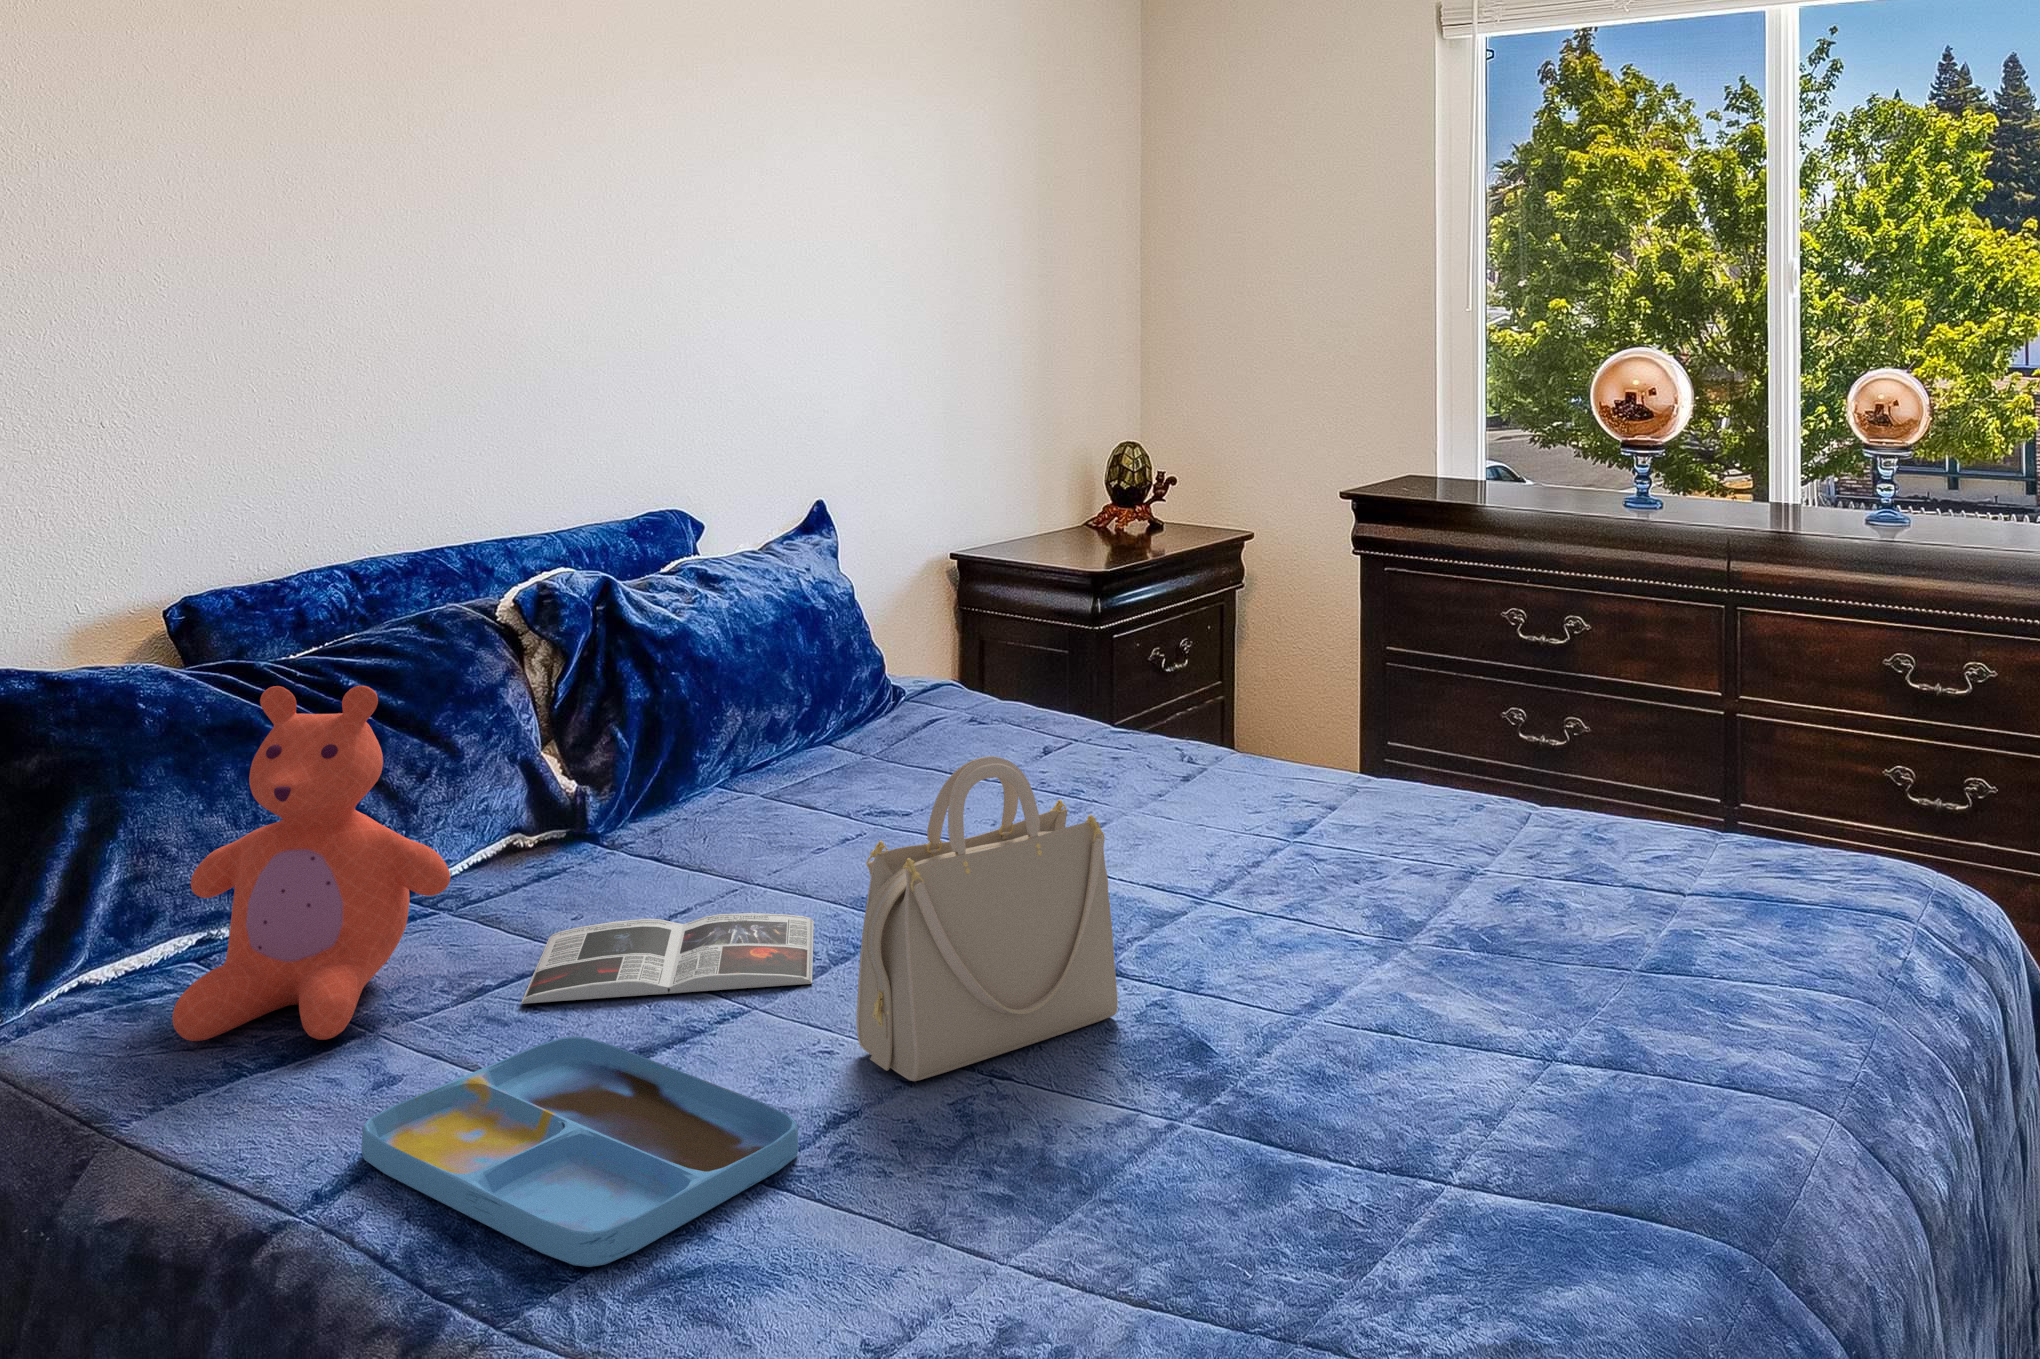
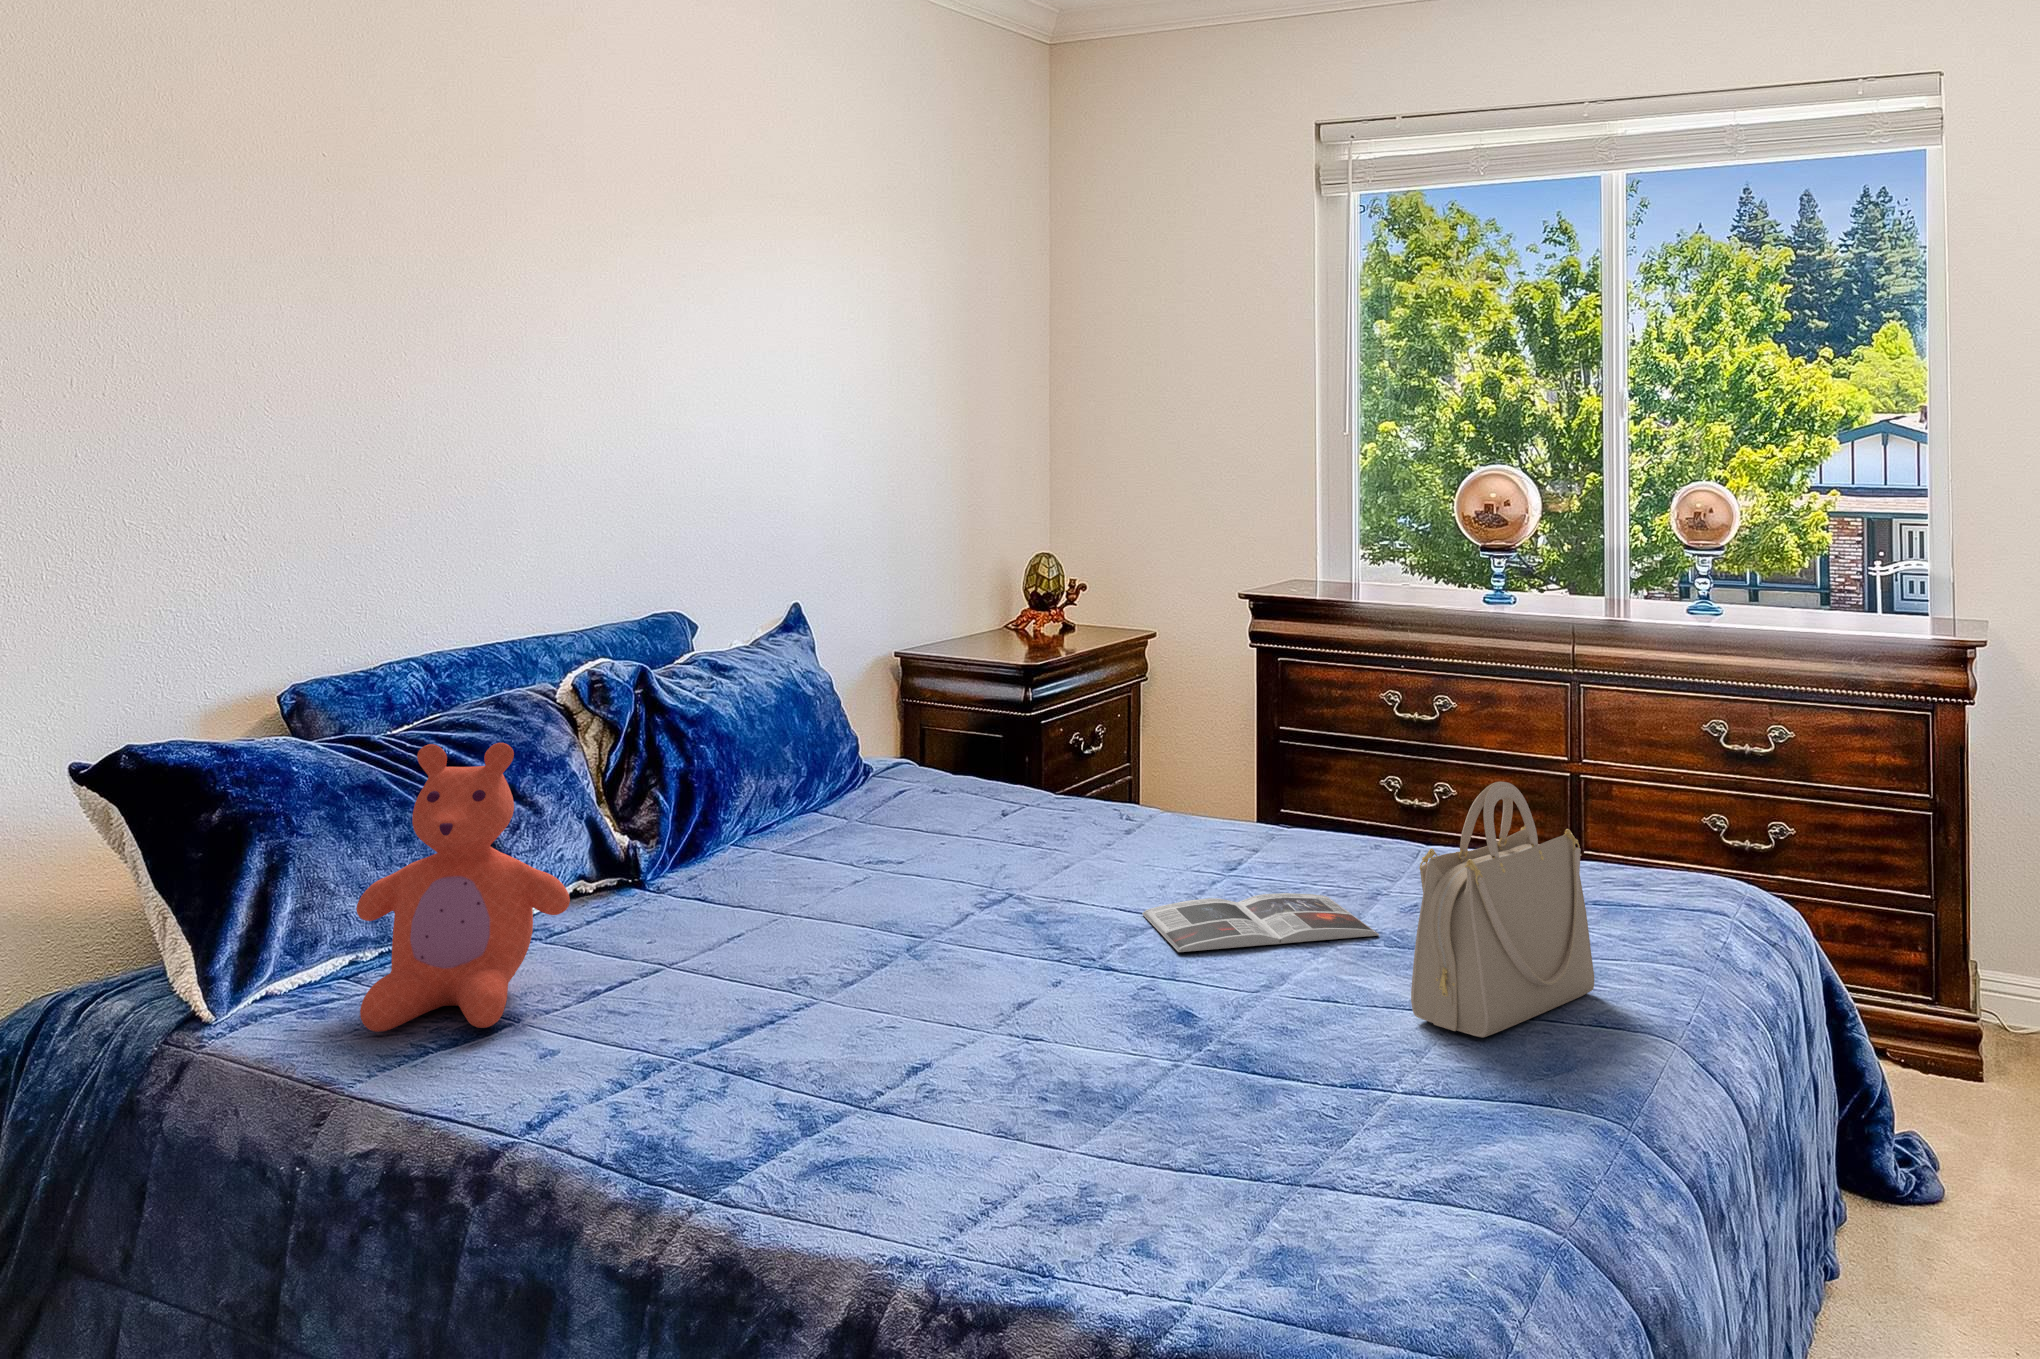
handbag: present [857,756,1118,1081] -> present [1411,782,1594,1037]
magazine: present [521,913,814,1004] -> present [1142,893,1379,952]
tray: present [361,1037,799,1267] -> none [550,1017,893,1161]

